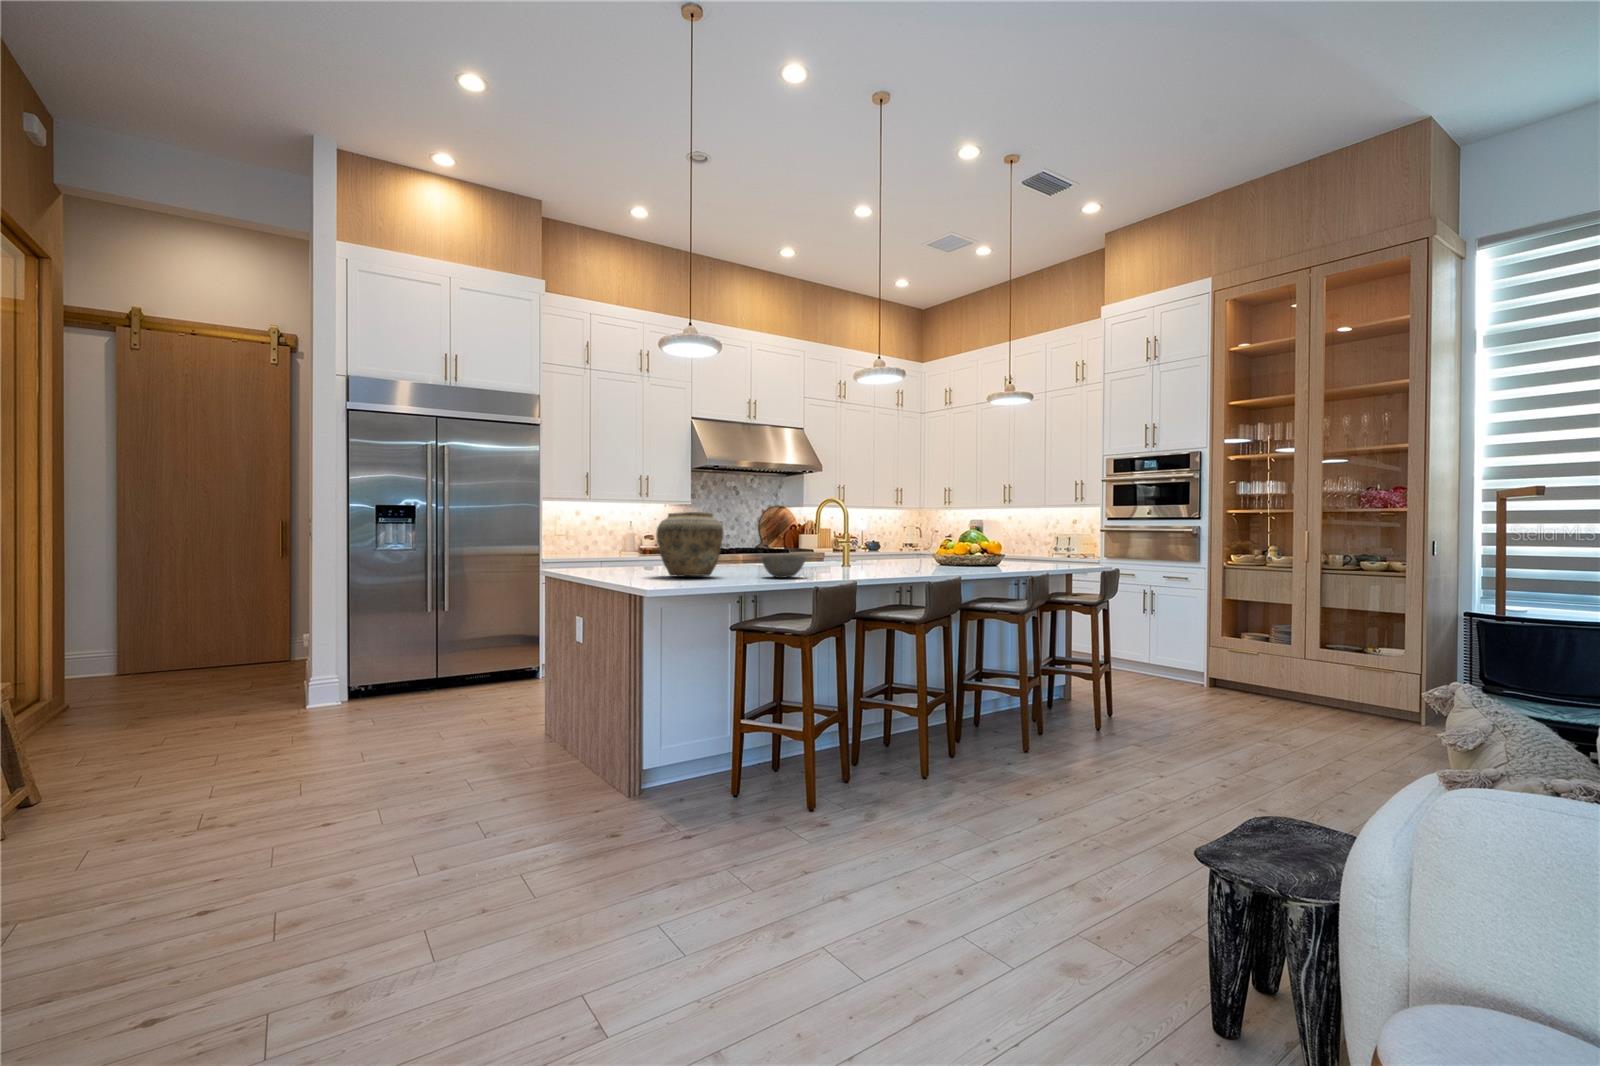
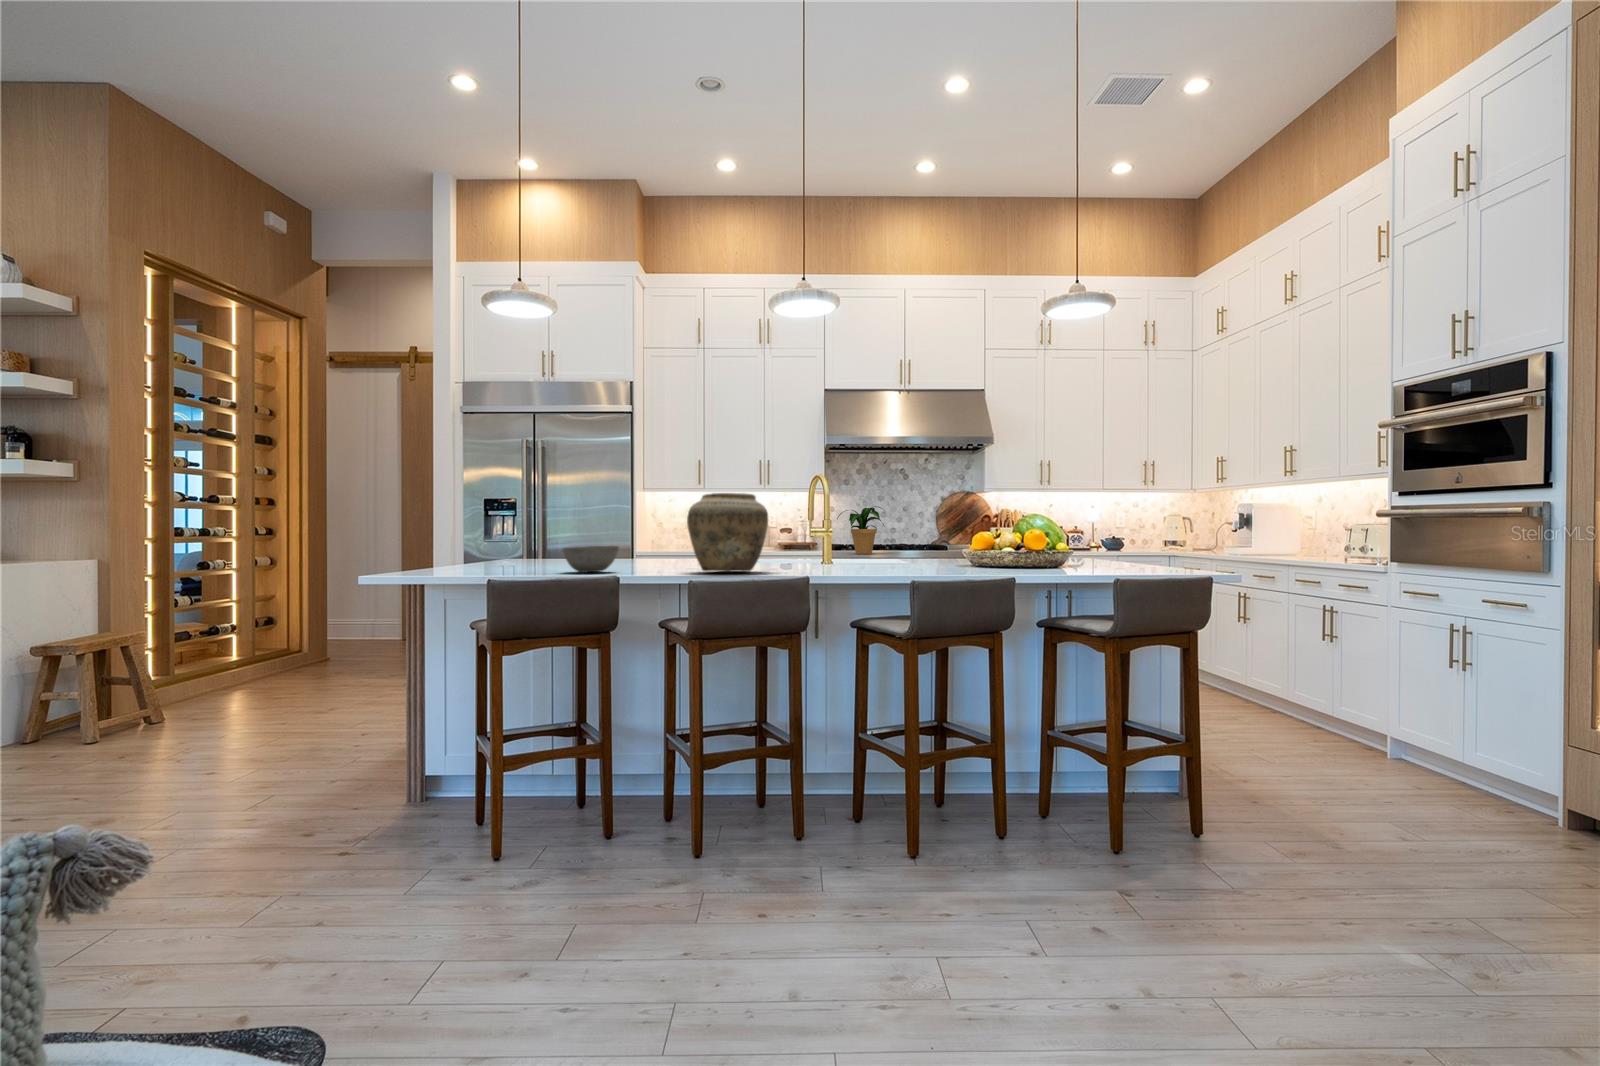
vase: present [656,512,723,577] -> present [687,493,768,572]
potted plant: none [735,518,773,556] -> present [837,506,884,554]

